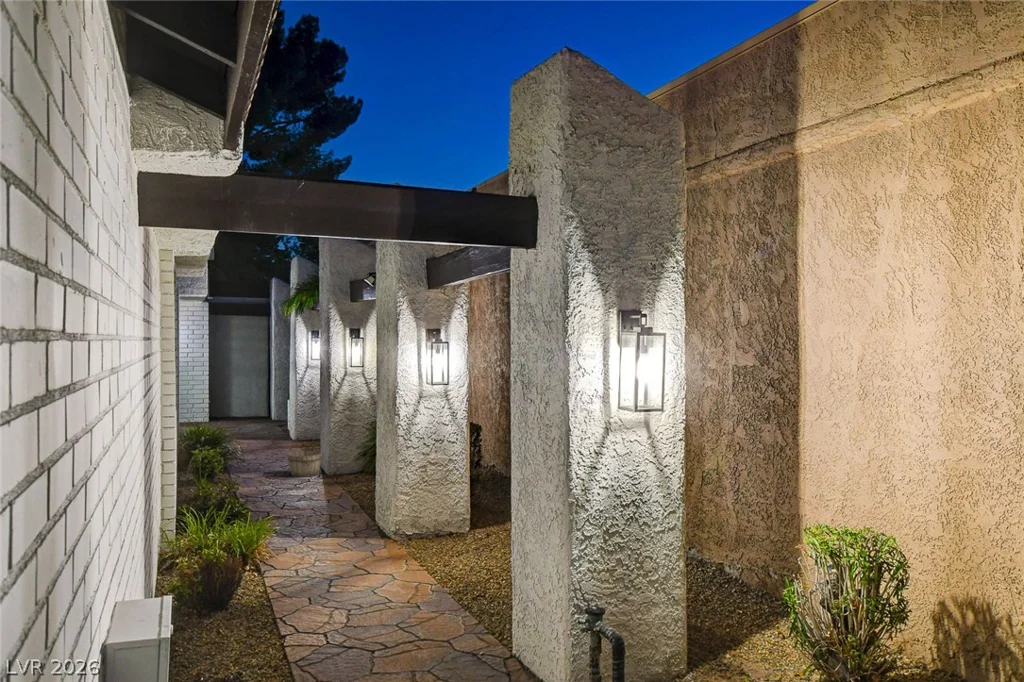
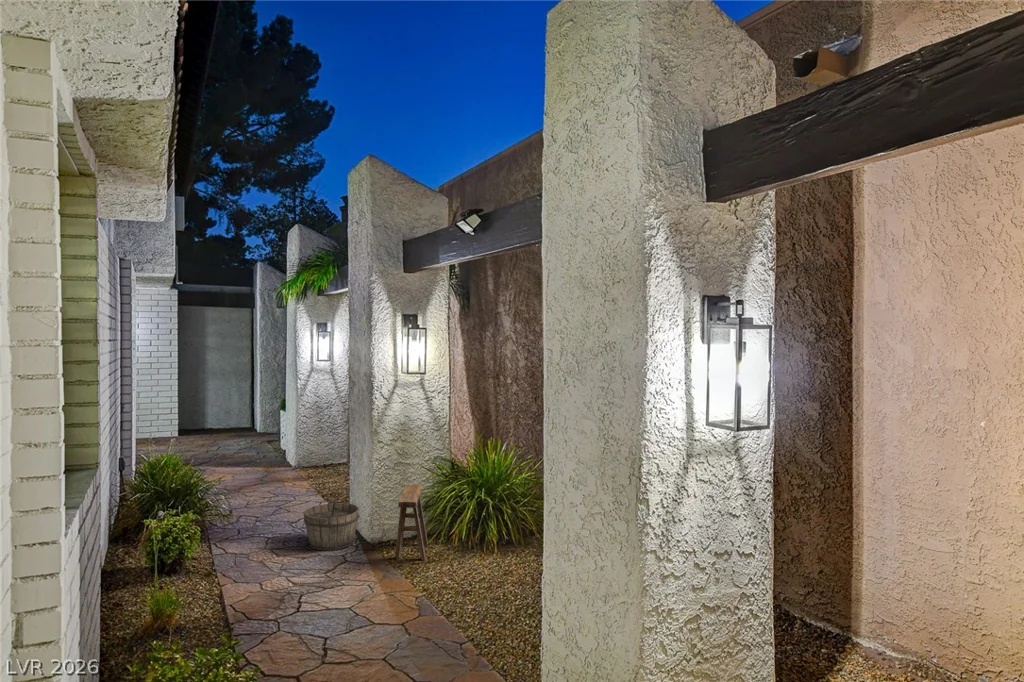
stool: none [340,439,364,481] -> present [395,485,428,560]

